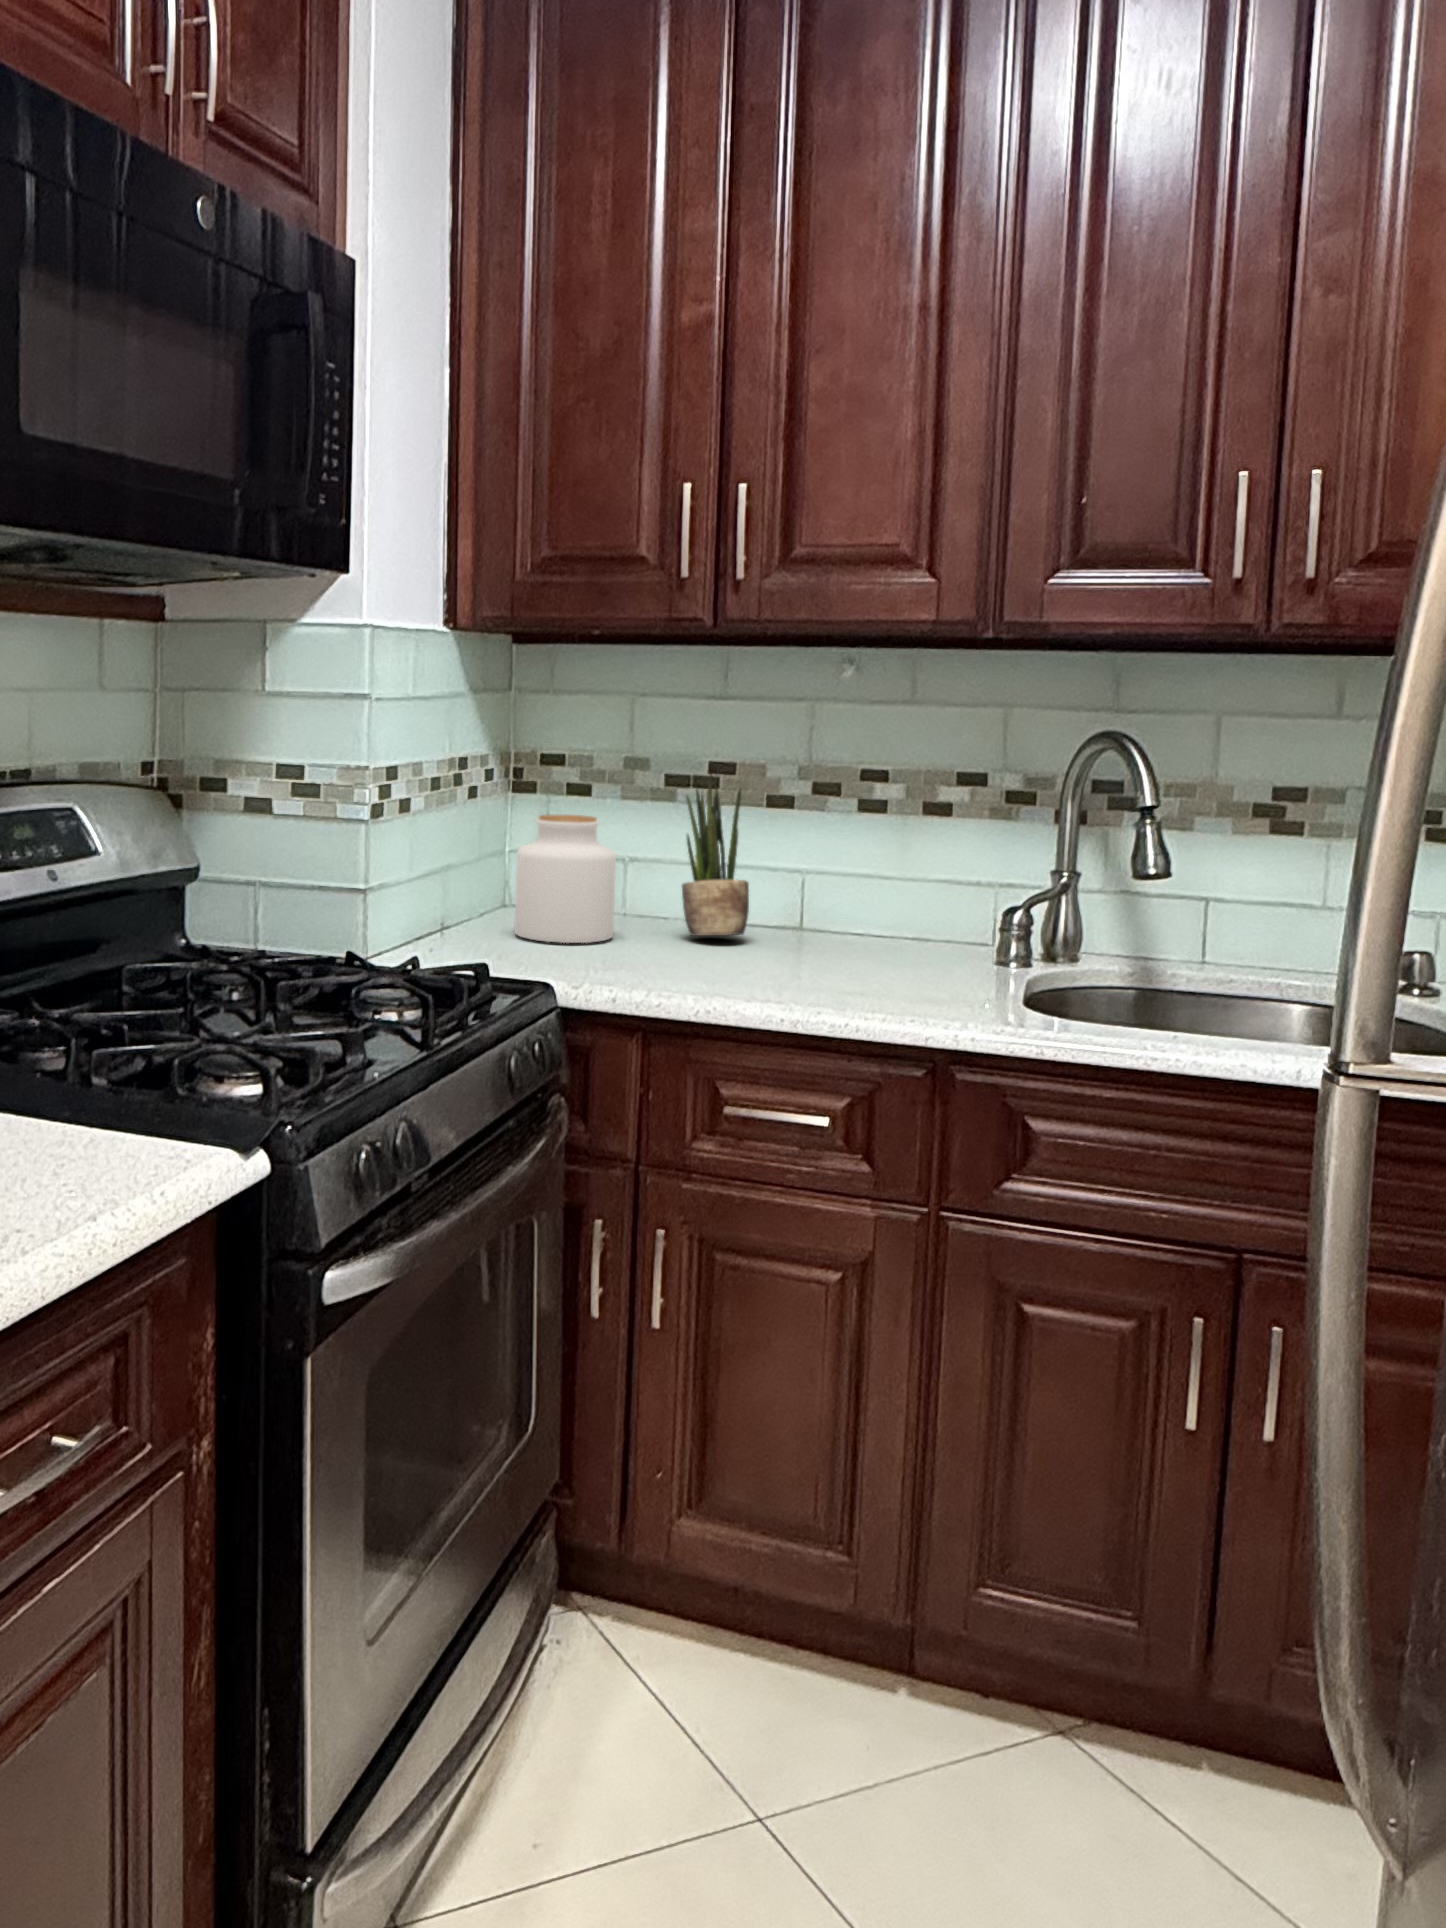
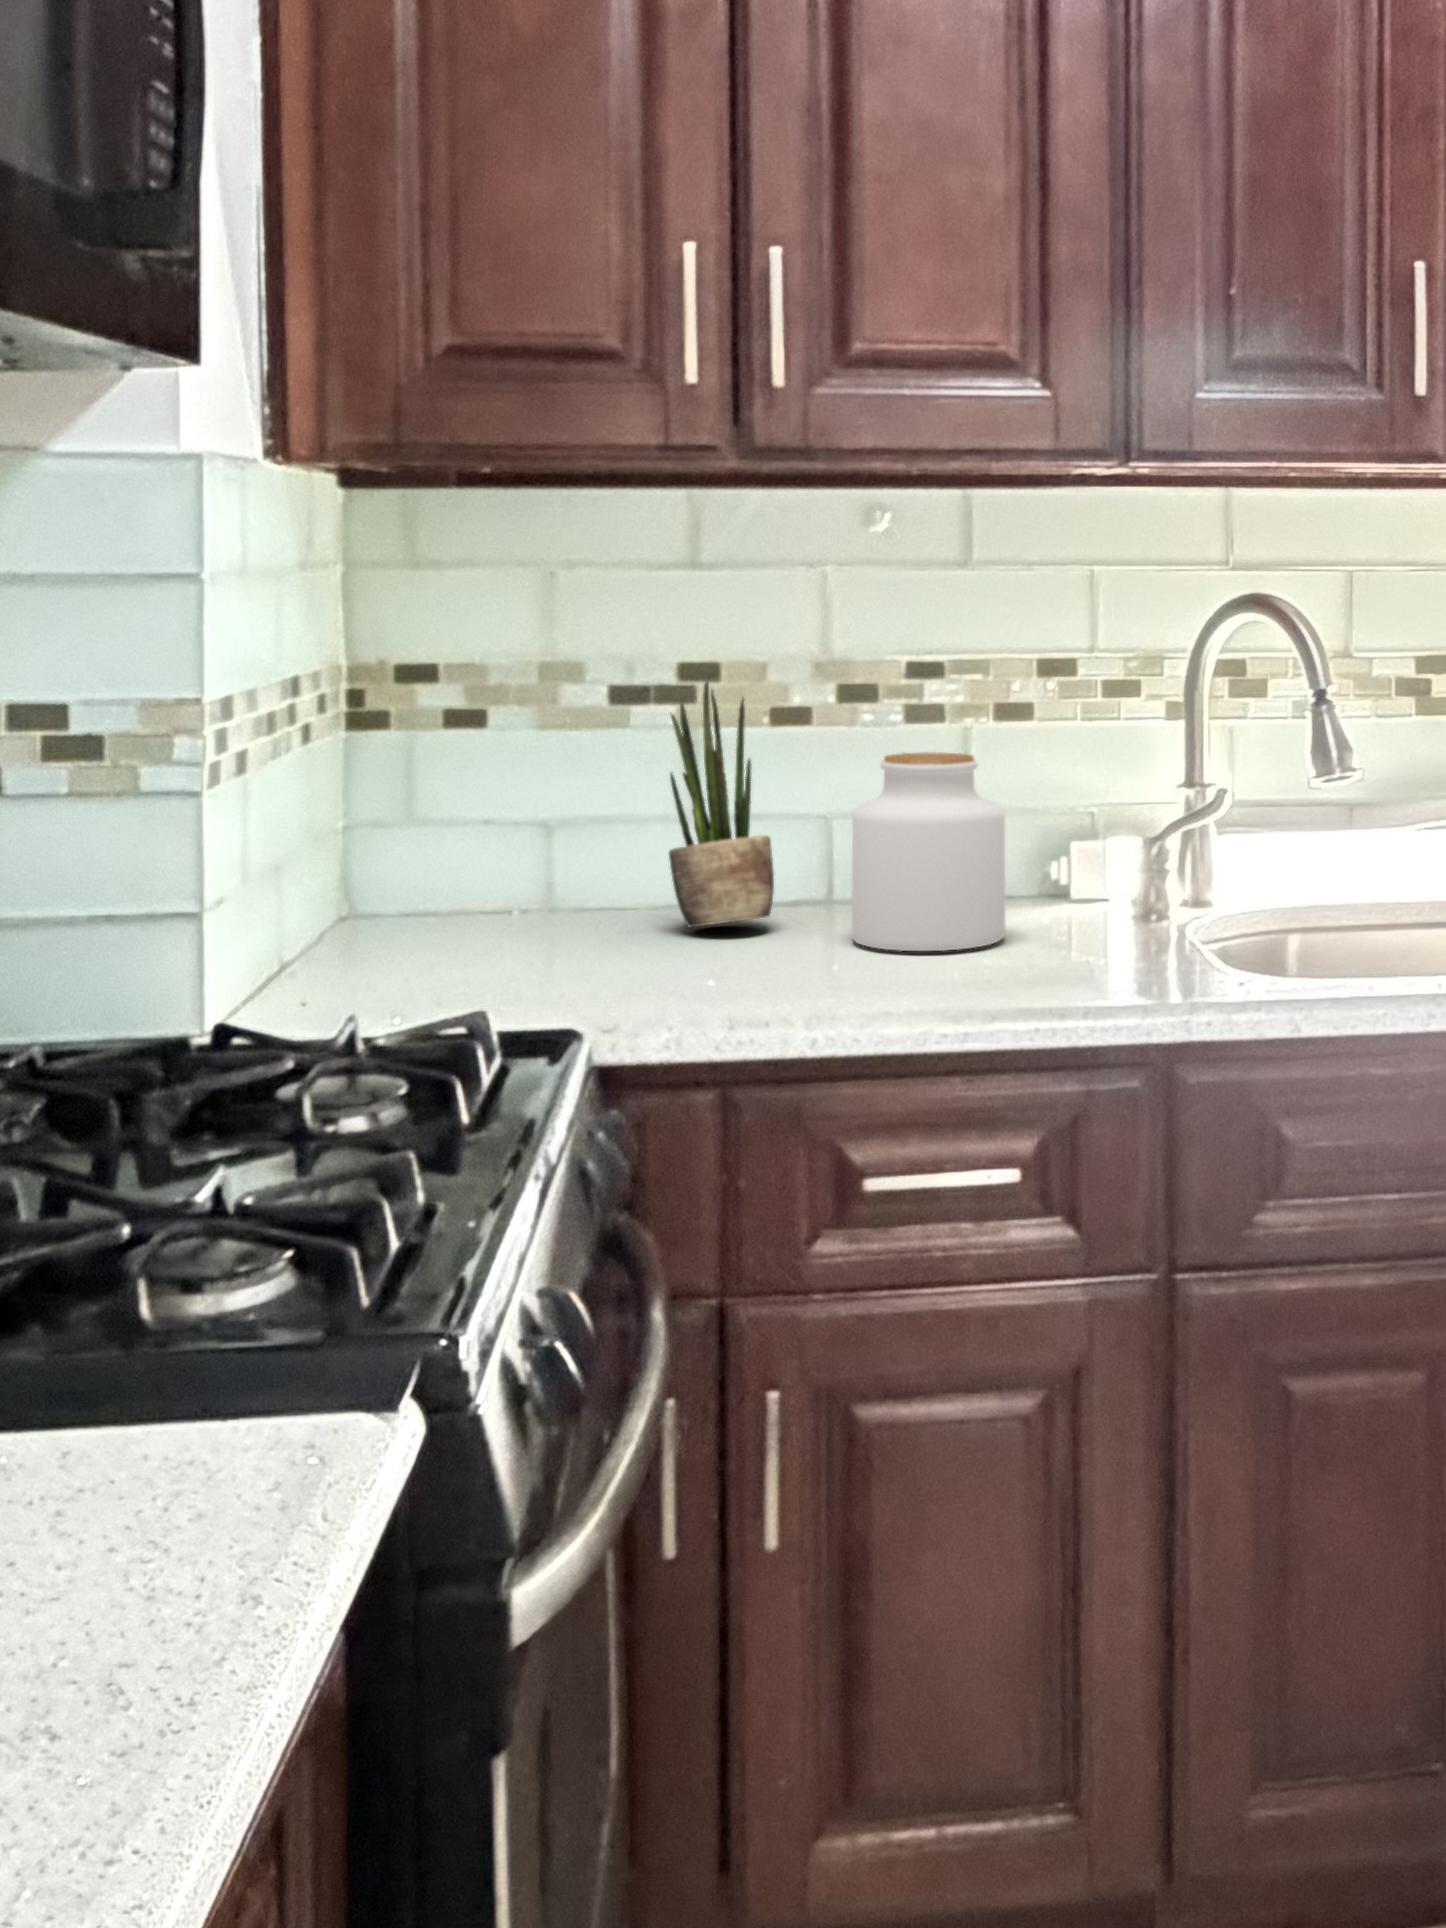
jar: present [515,815,616,943] -> present [852,752,1005,951]

